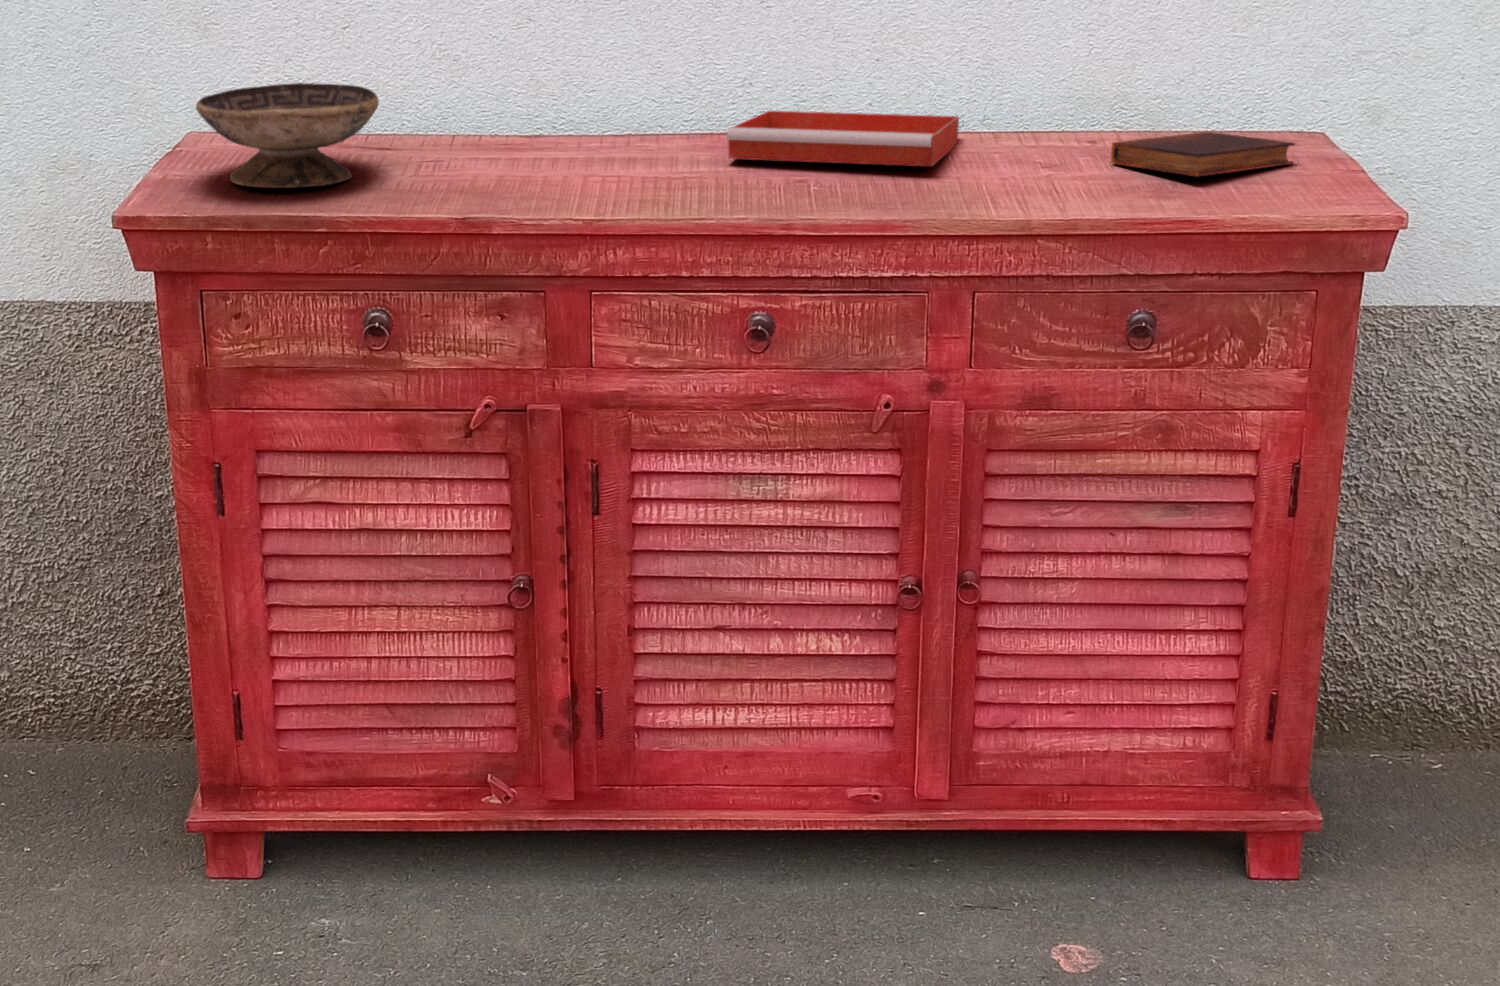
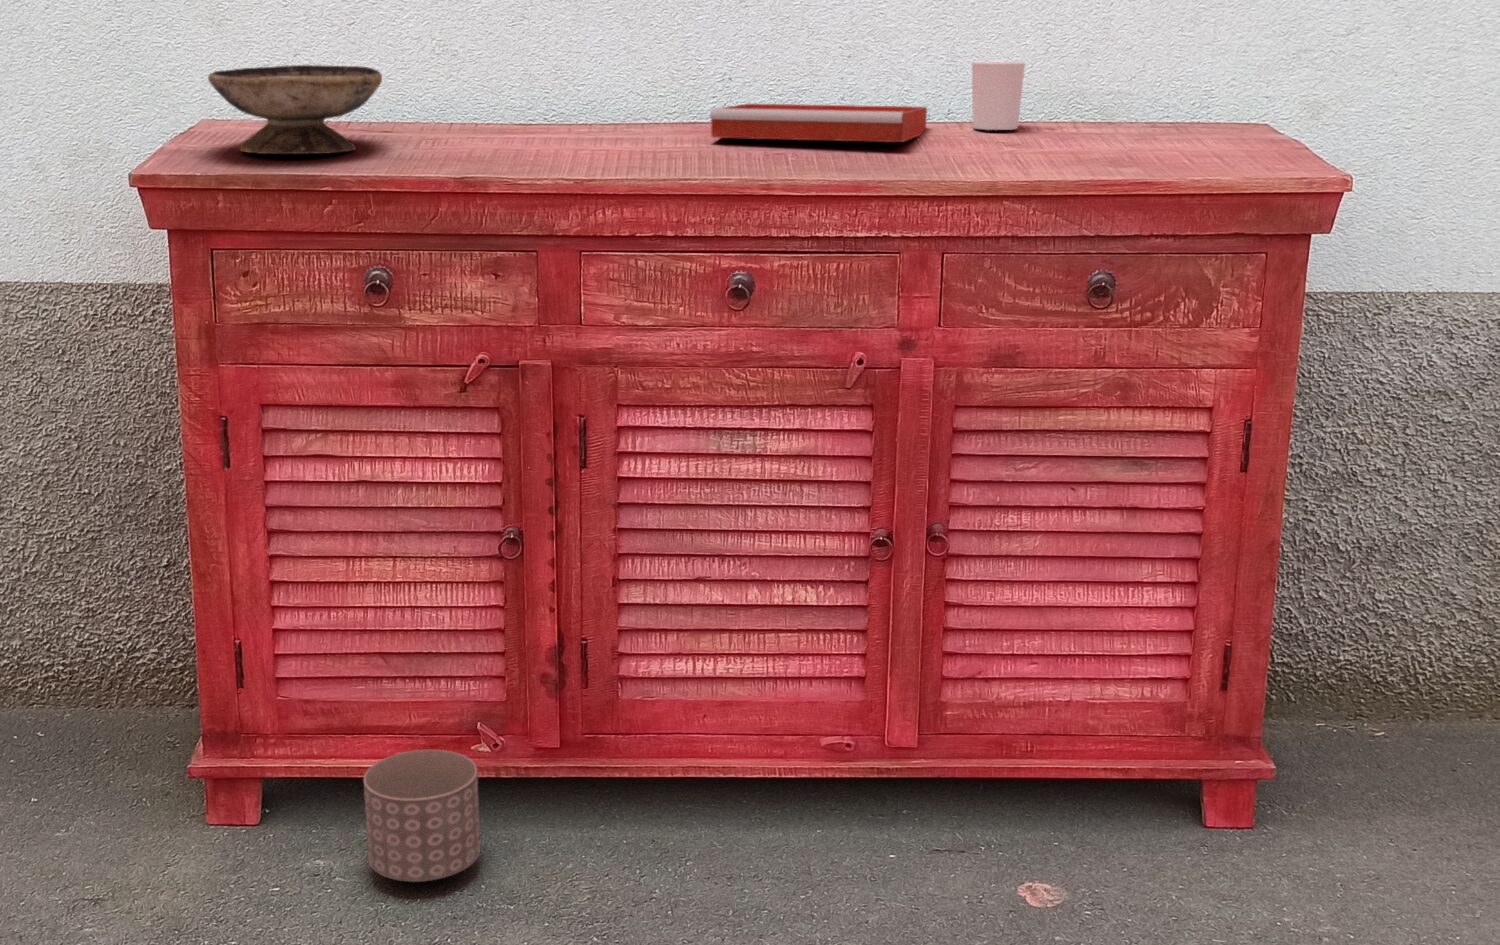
candle holder: none [1007,67,1064,142] -> present [972,62,1025,130]
book: present [1111,132,1295,176] -> none [1070,121,1242,150]
planter: none [372,802,494,942] -> present [364,750,481,882]

